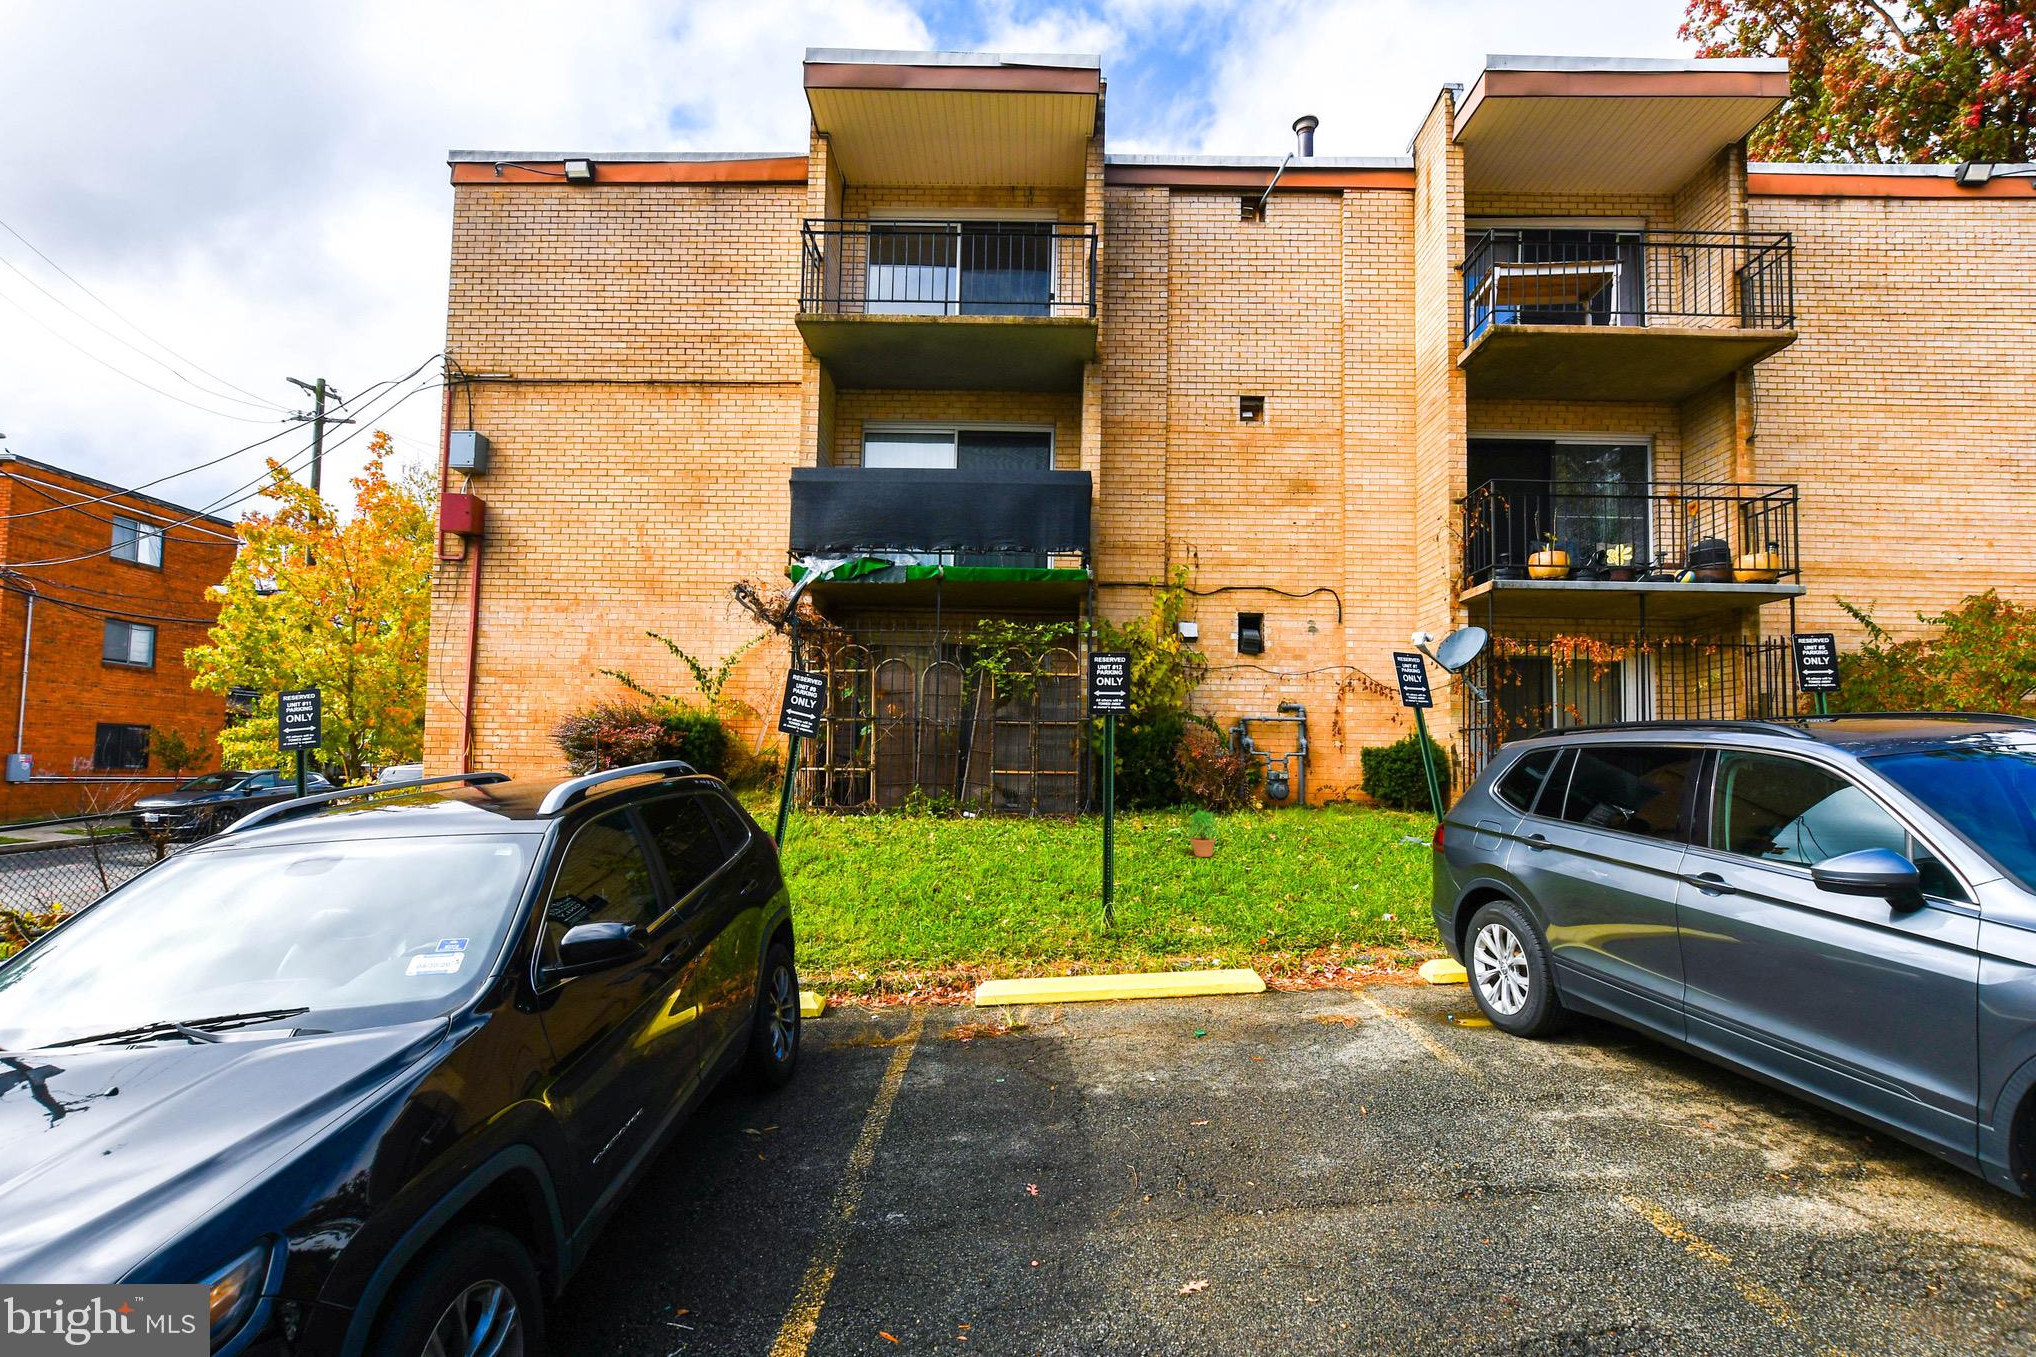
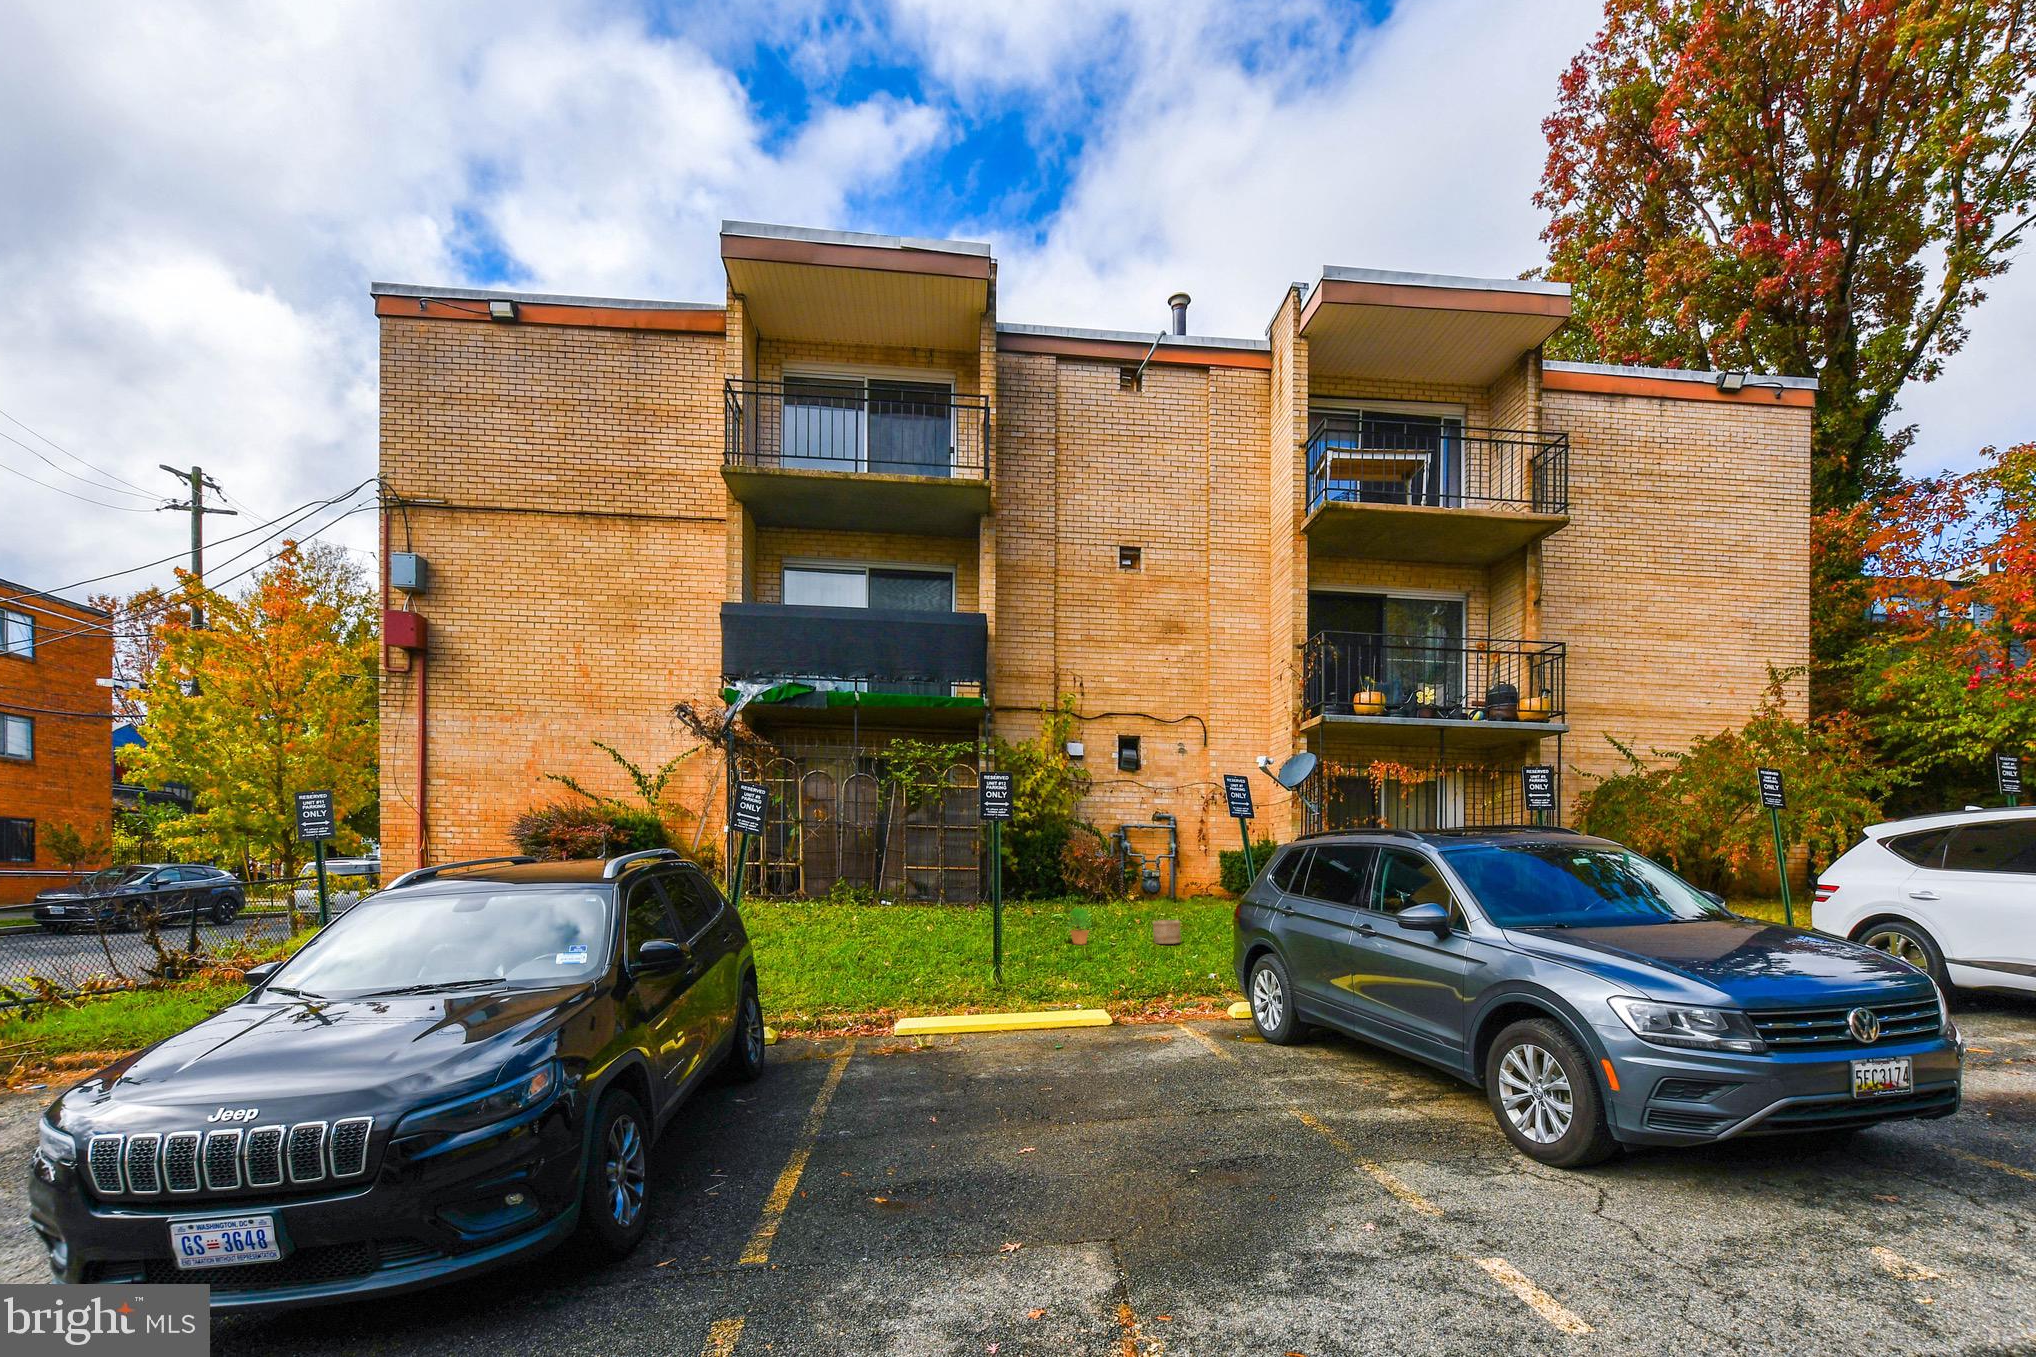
wooden bucket: none [1295,826,1332,857] -> present [1153,920,1181,944]

